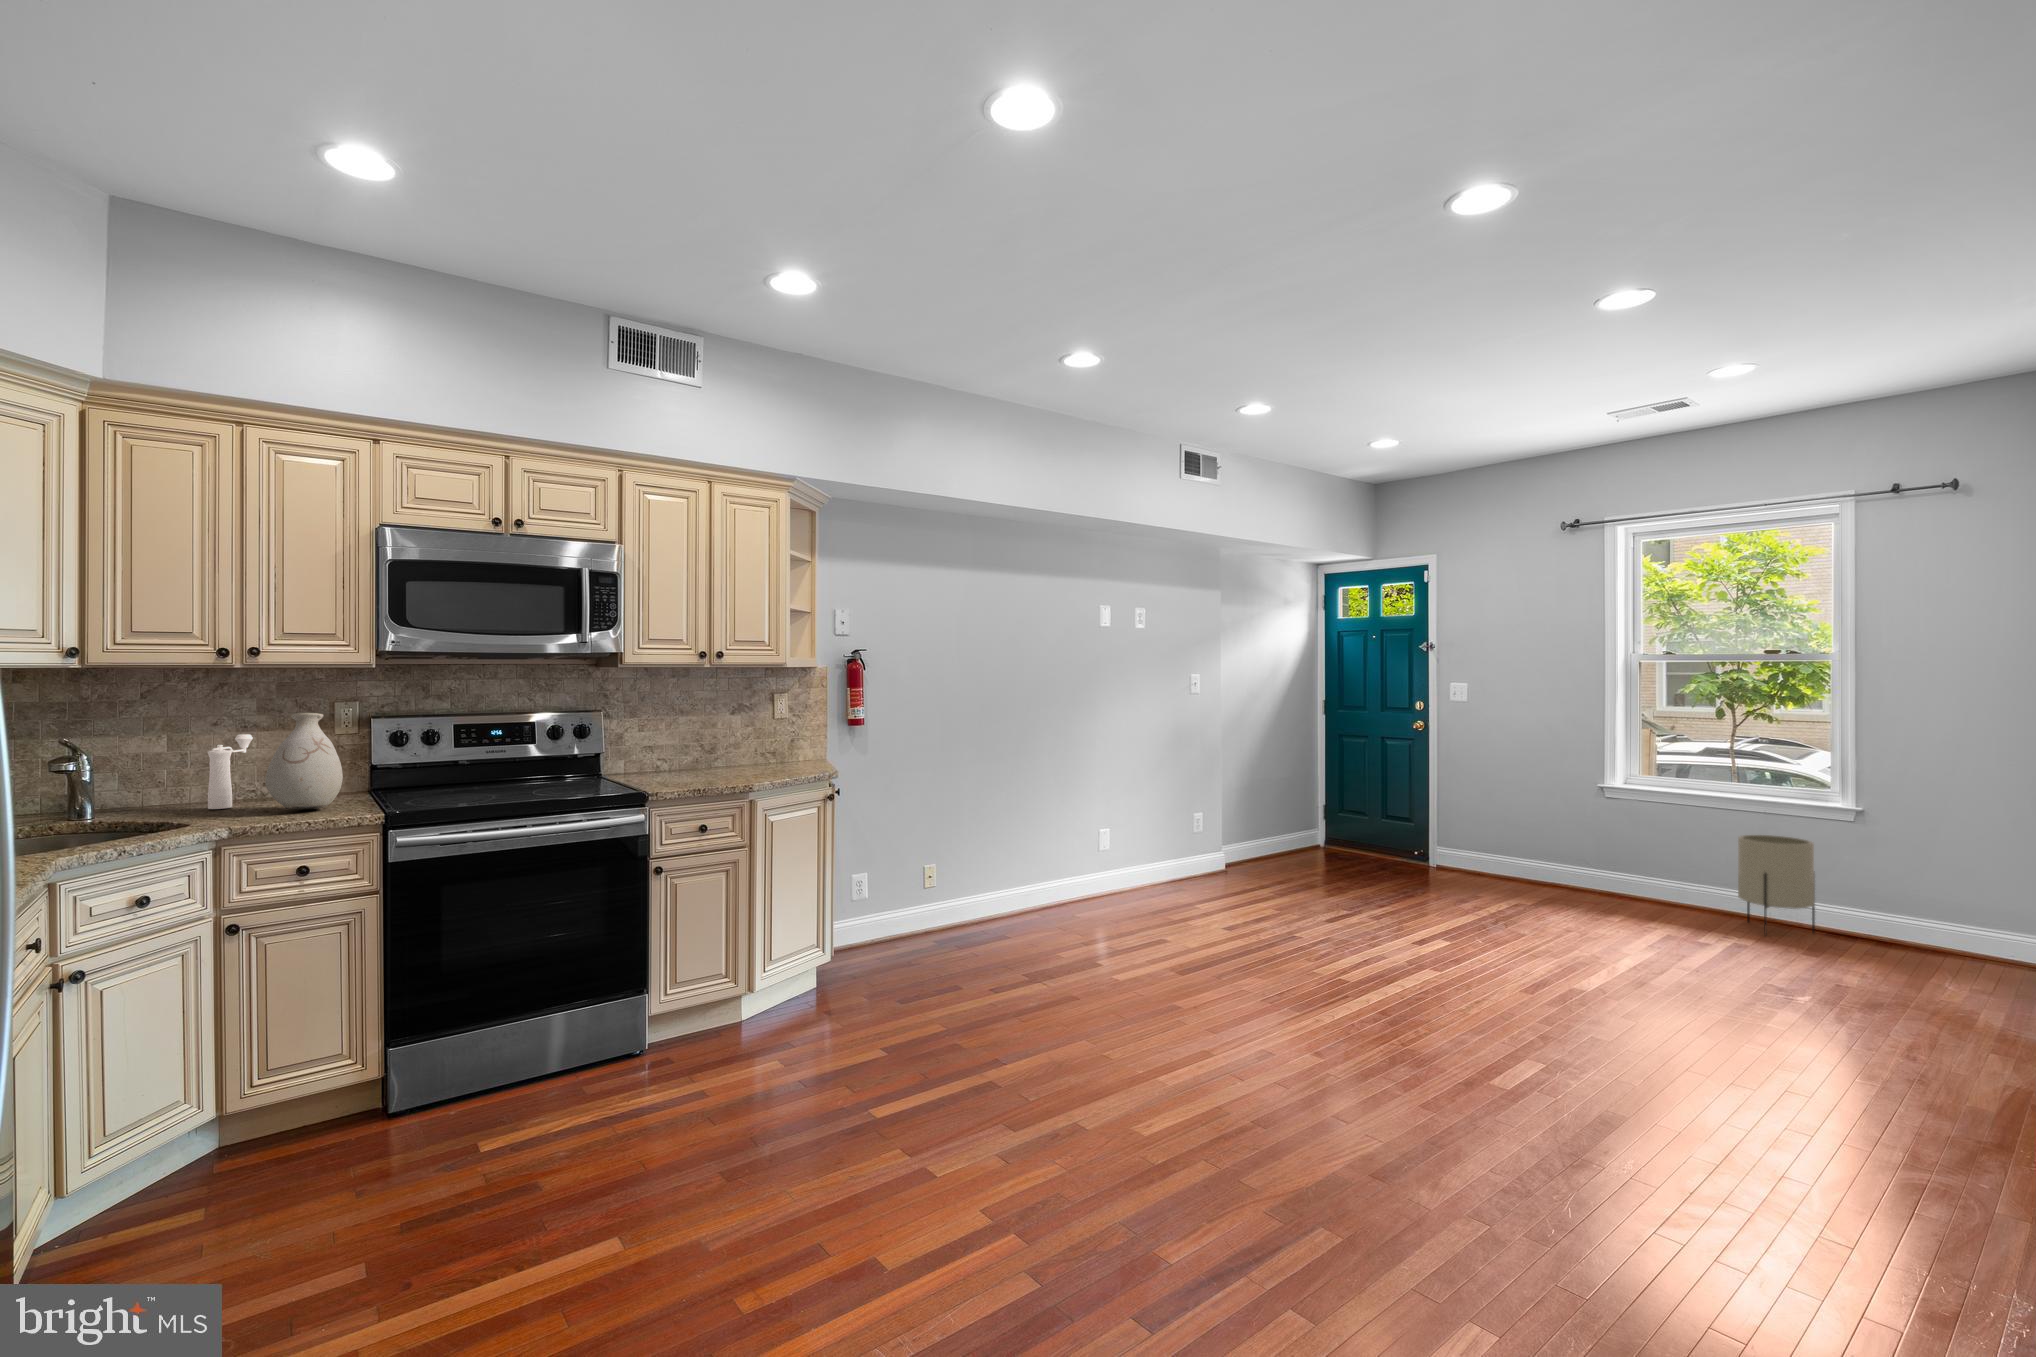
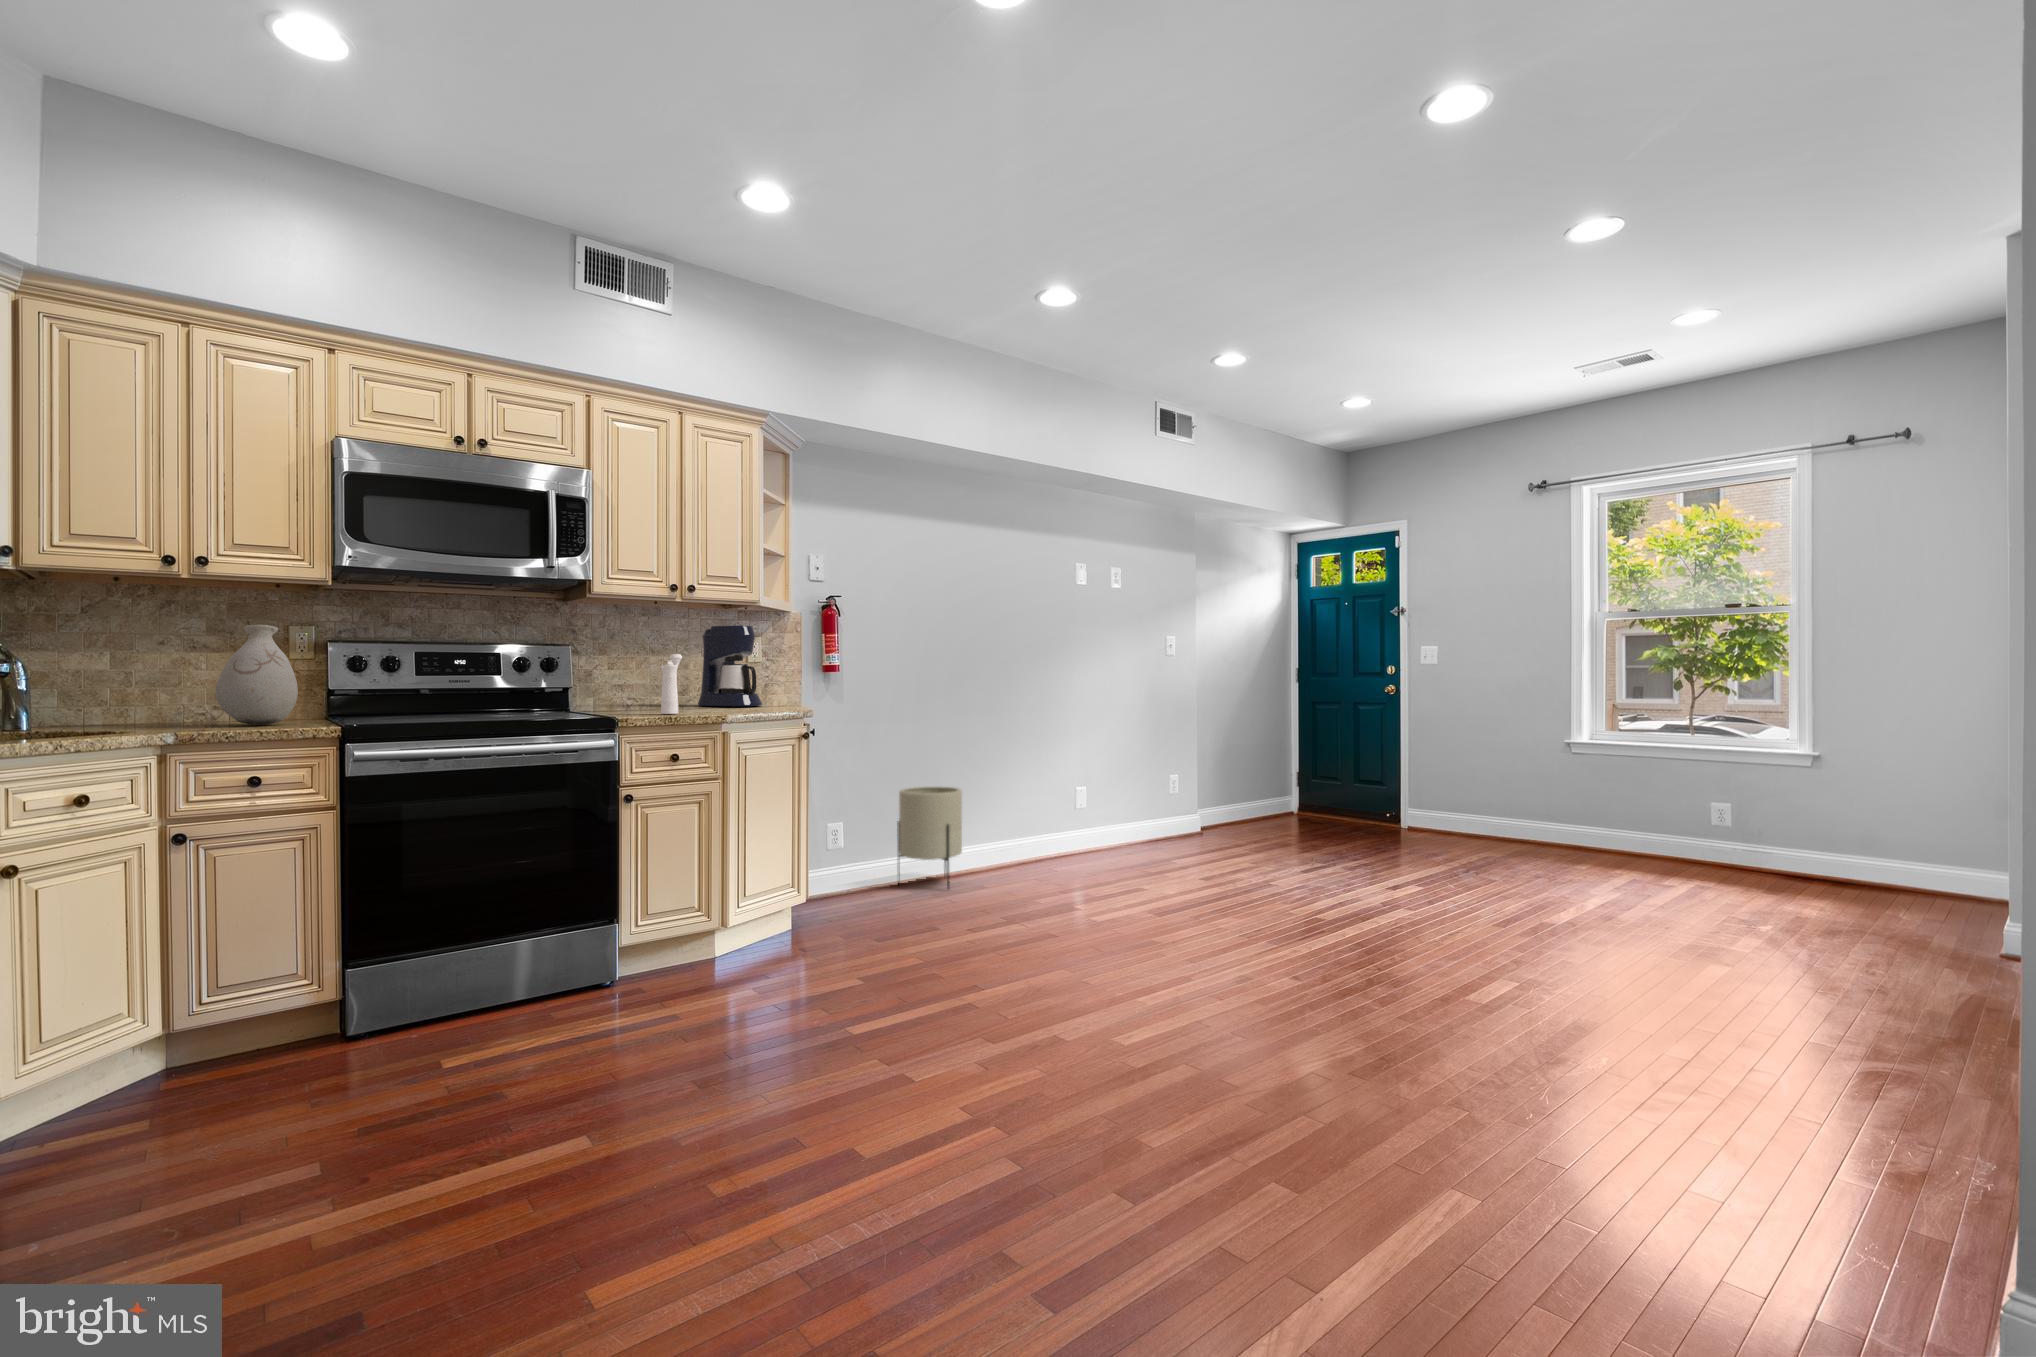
coffee maker: none [724,688,788,770] -> present [698,625,762,707]
pepper mill: present [207,734,253,809] -> present [661,654,682,714]
planter: present [1738,835,1815,935] -> present [897,787,962,888]

